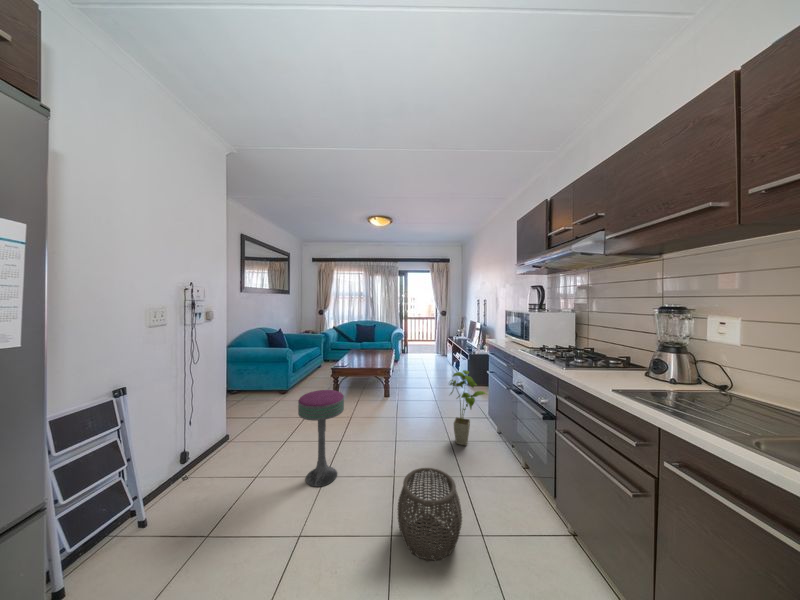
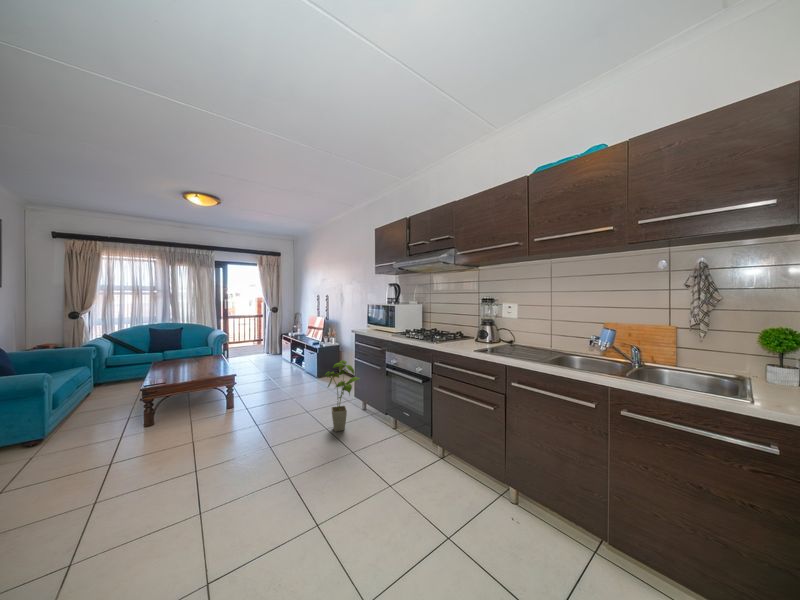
bar stool: present [298,390,344,487] -> none [155,408,227,539]
woven basket: present [398,468,462,561] -> none [323,449,383,531]

